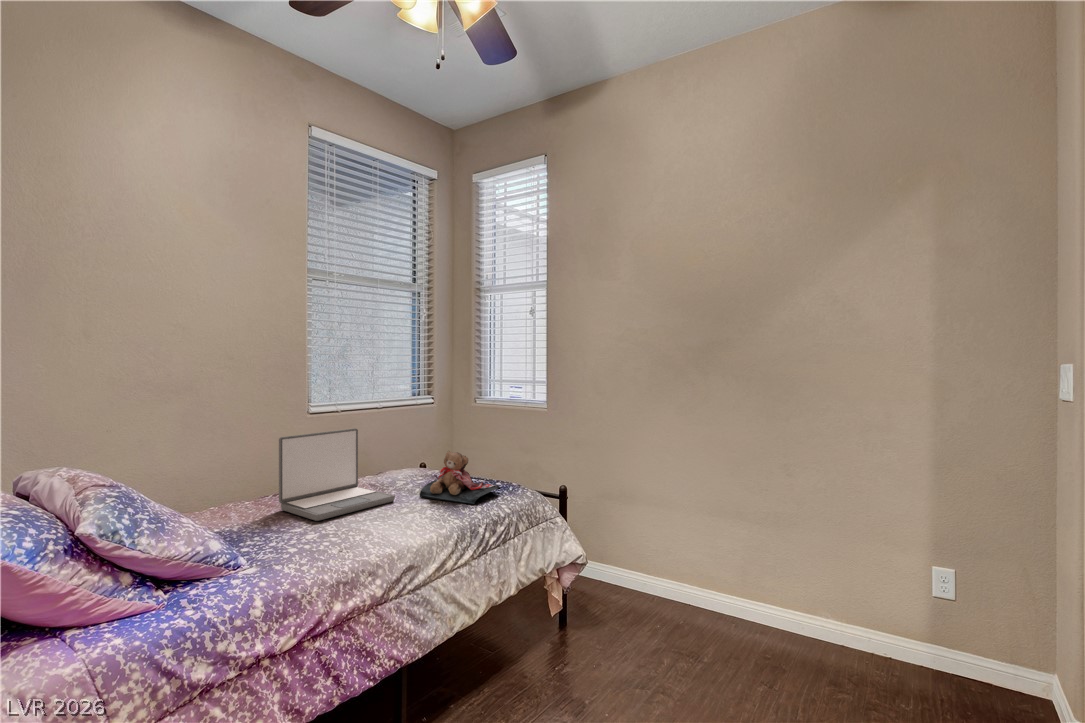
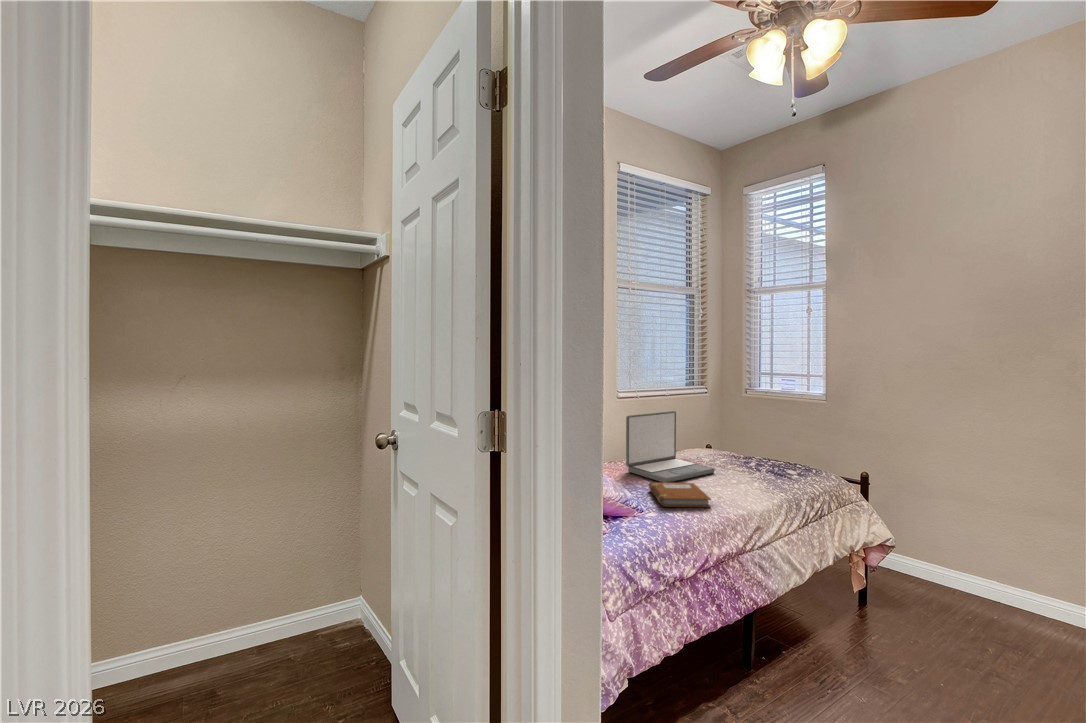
teddy bear: present [420,451,501,504] -> none [734,433,808,482]
notebook: none [278,518,348,556] -> present [649,482,711,507]

